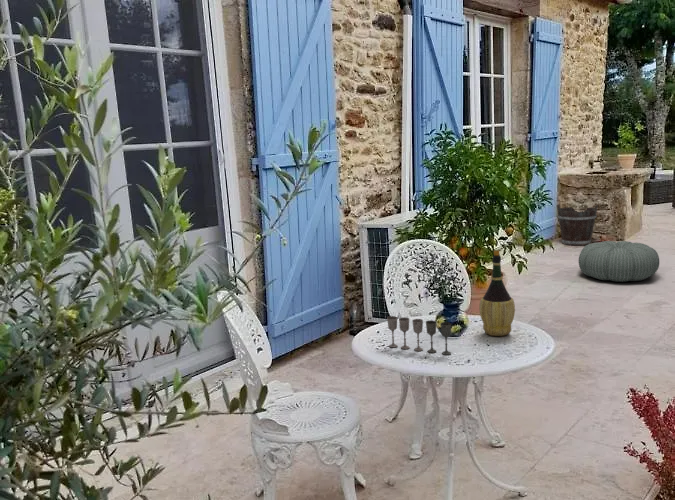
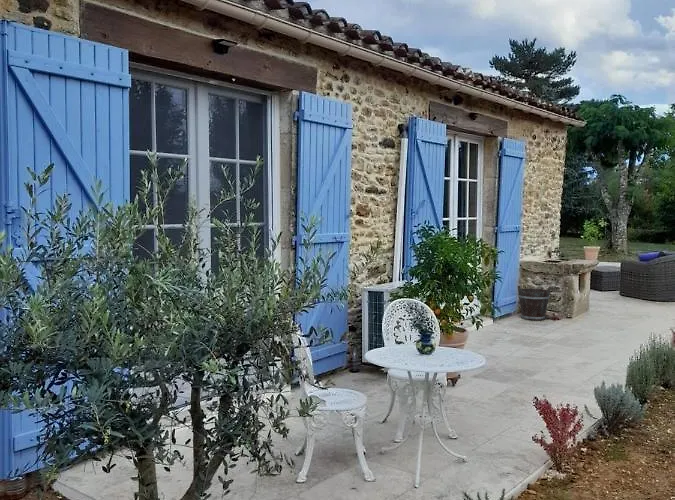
pouf: present [579,241,659,282] -> none [530,316,591,348]
wine bottle: present [479,250,515,336] -> none [444,304,465,357]
wine glass: present [387,316,451,355] -> none [388,340,426,363]

